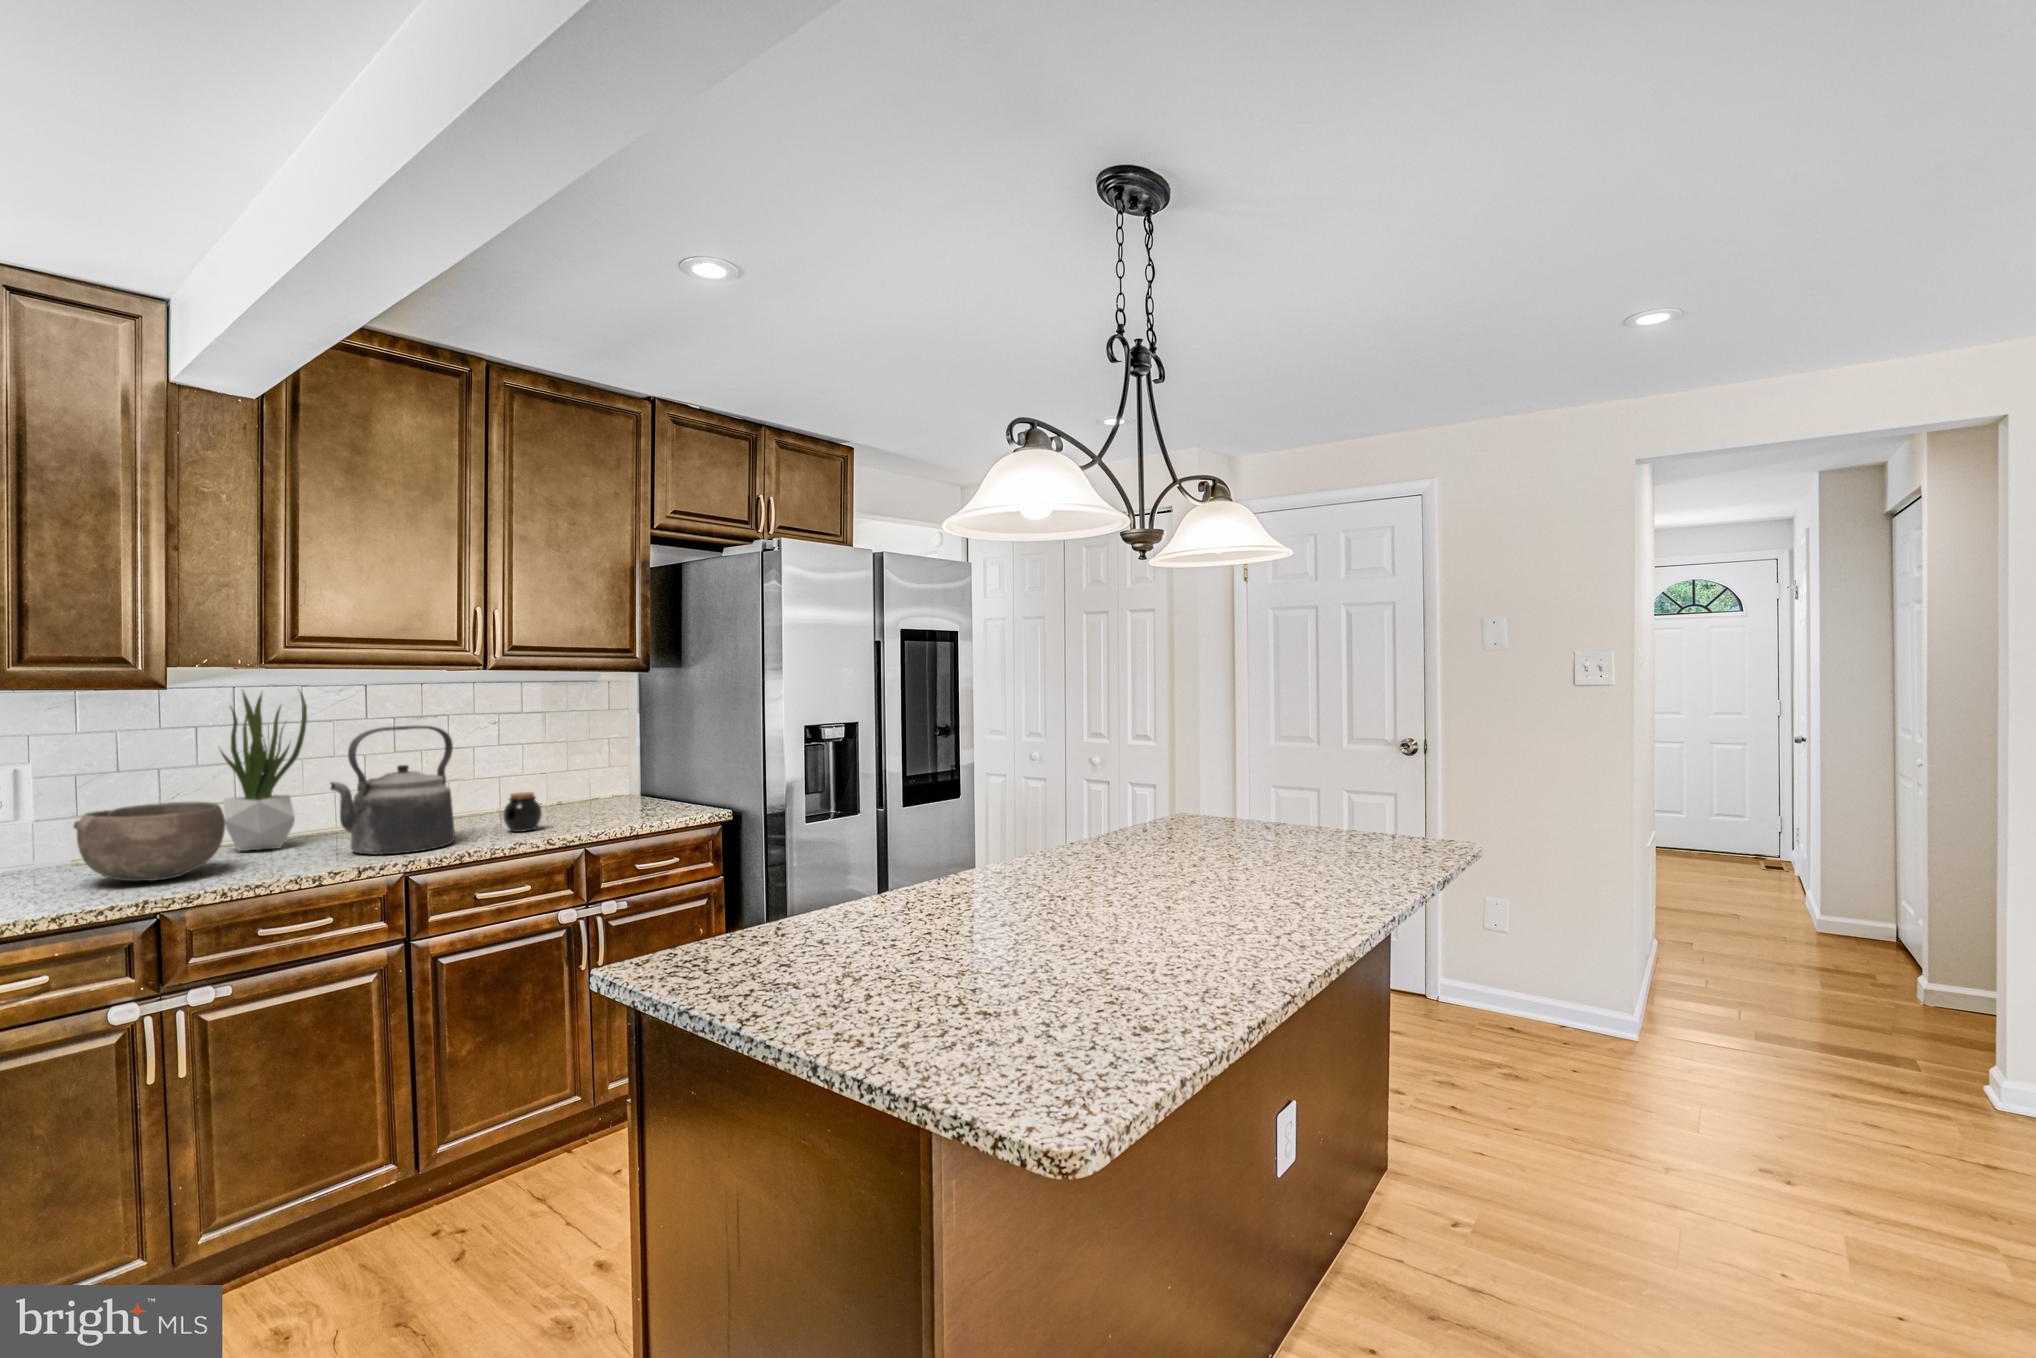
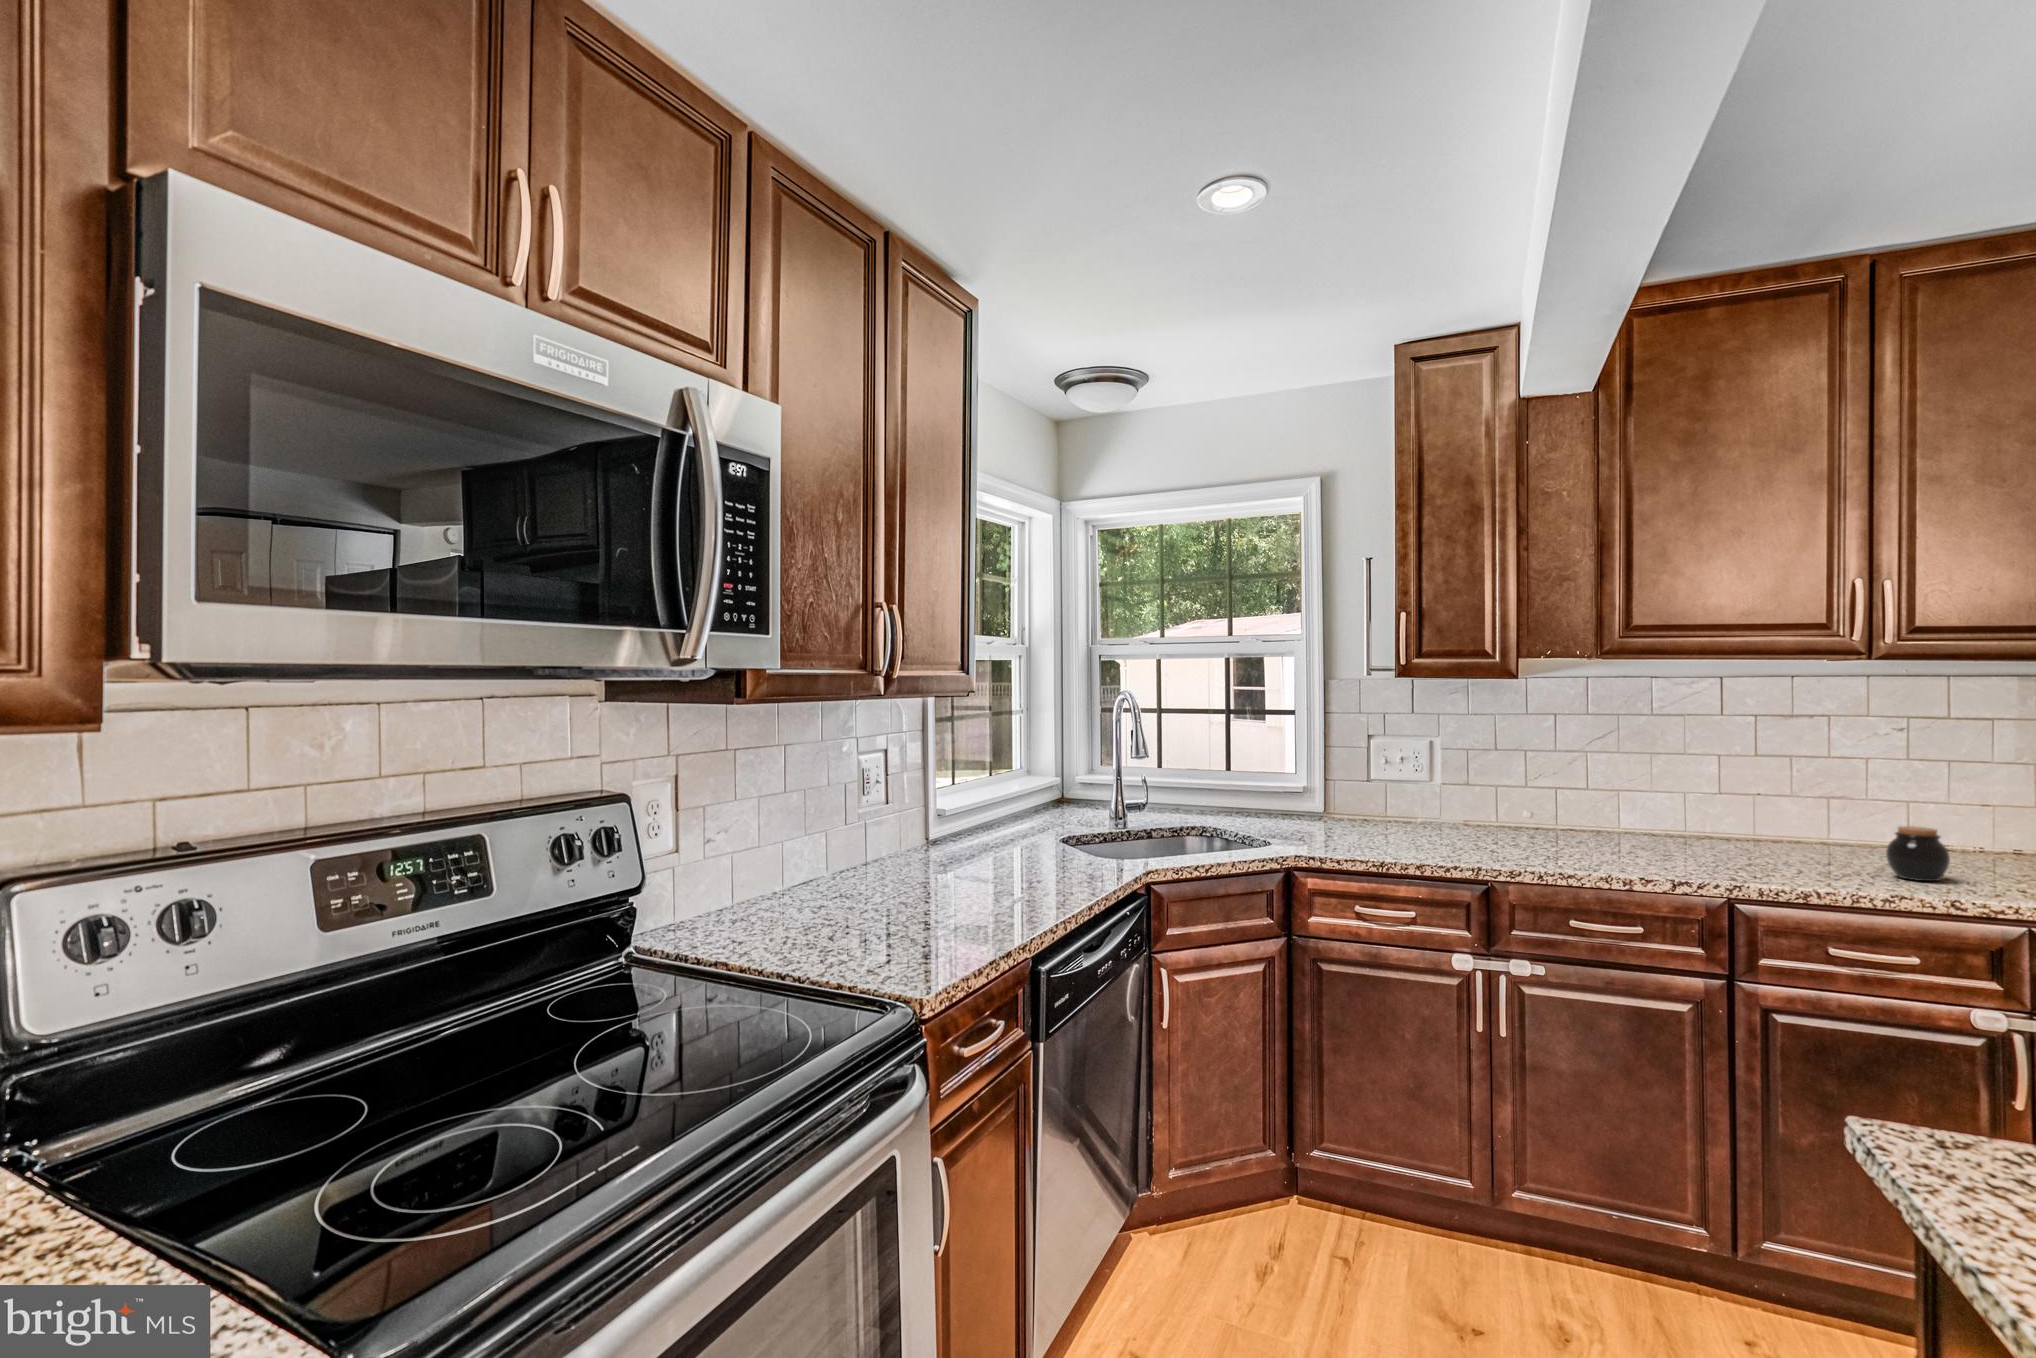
potted plant: present [221,692,307,851] -> none [1563,679,1648,843]
kettle: present [330,725,455,855] -> none [1654,727,1810,877]
bowl: present [74,802,225,881] -> none [1445,782,1556,852]

